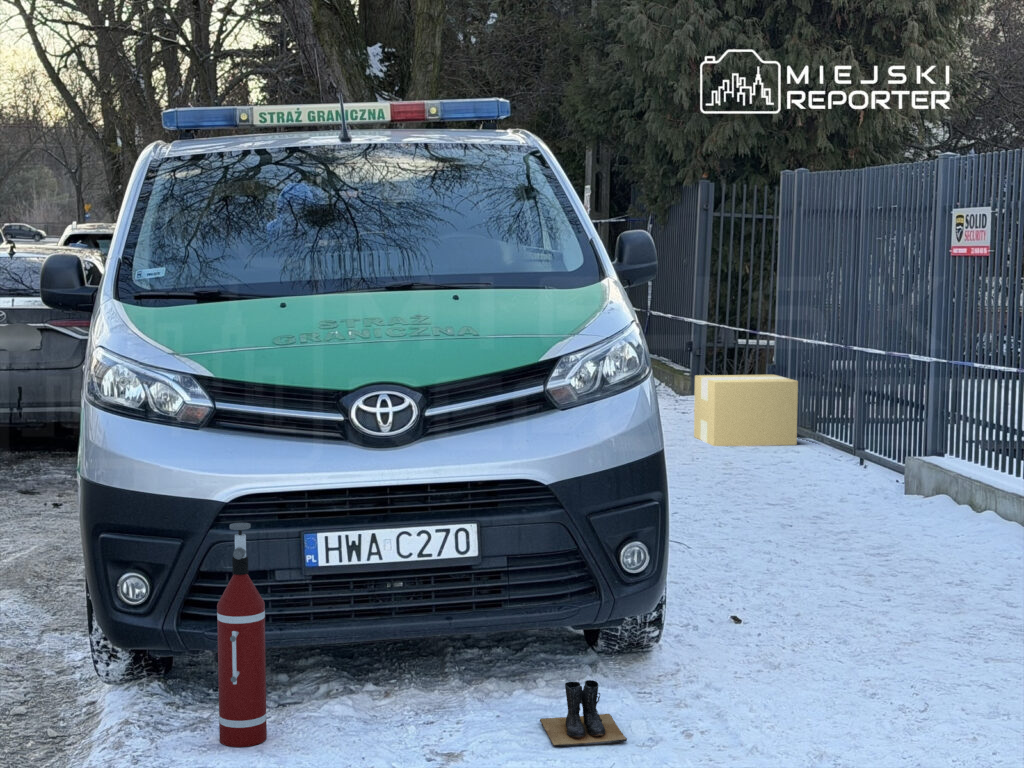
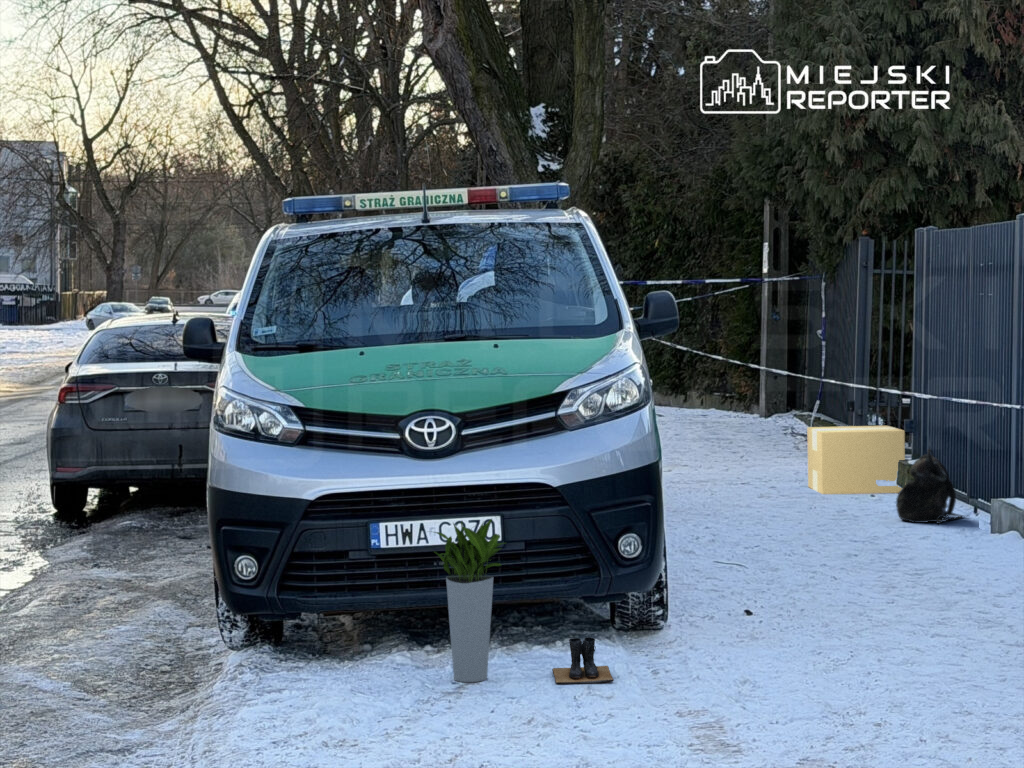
backpack: none [810,405,884,485] -> present [896,449,968,524]
fire extinguisher: present [217,523,267,747] -> none [306,514,343,682]
planter: none [383,527,486,745] -> present [434,519,504,682]

